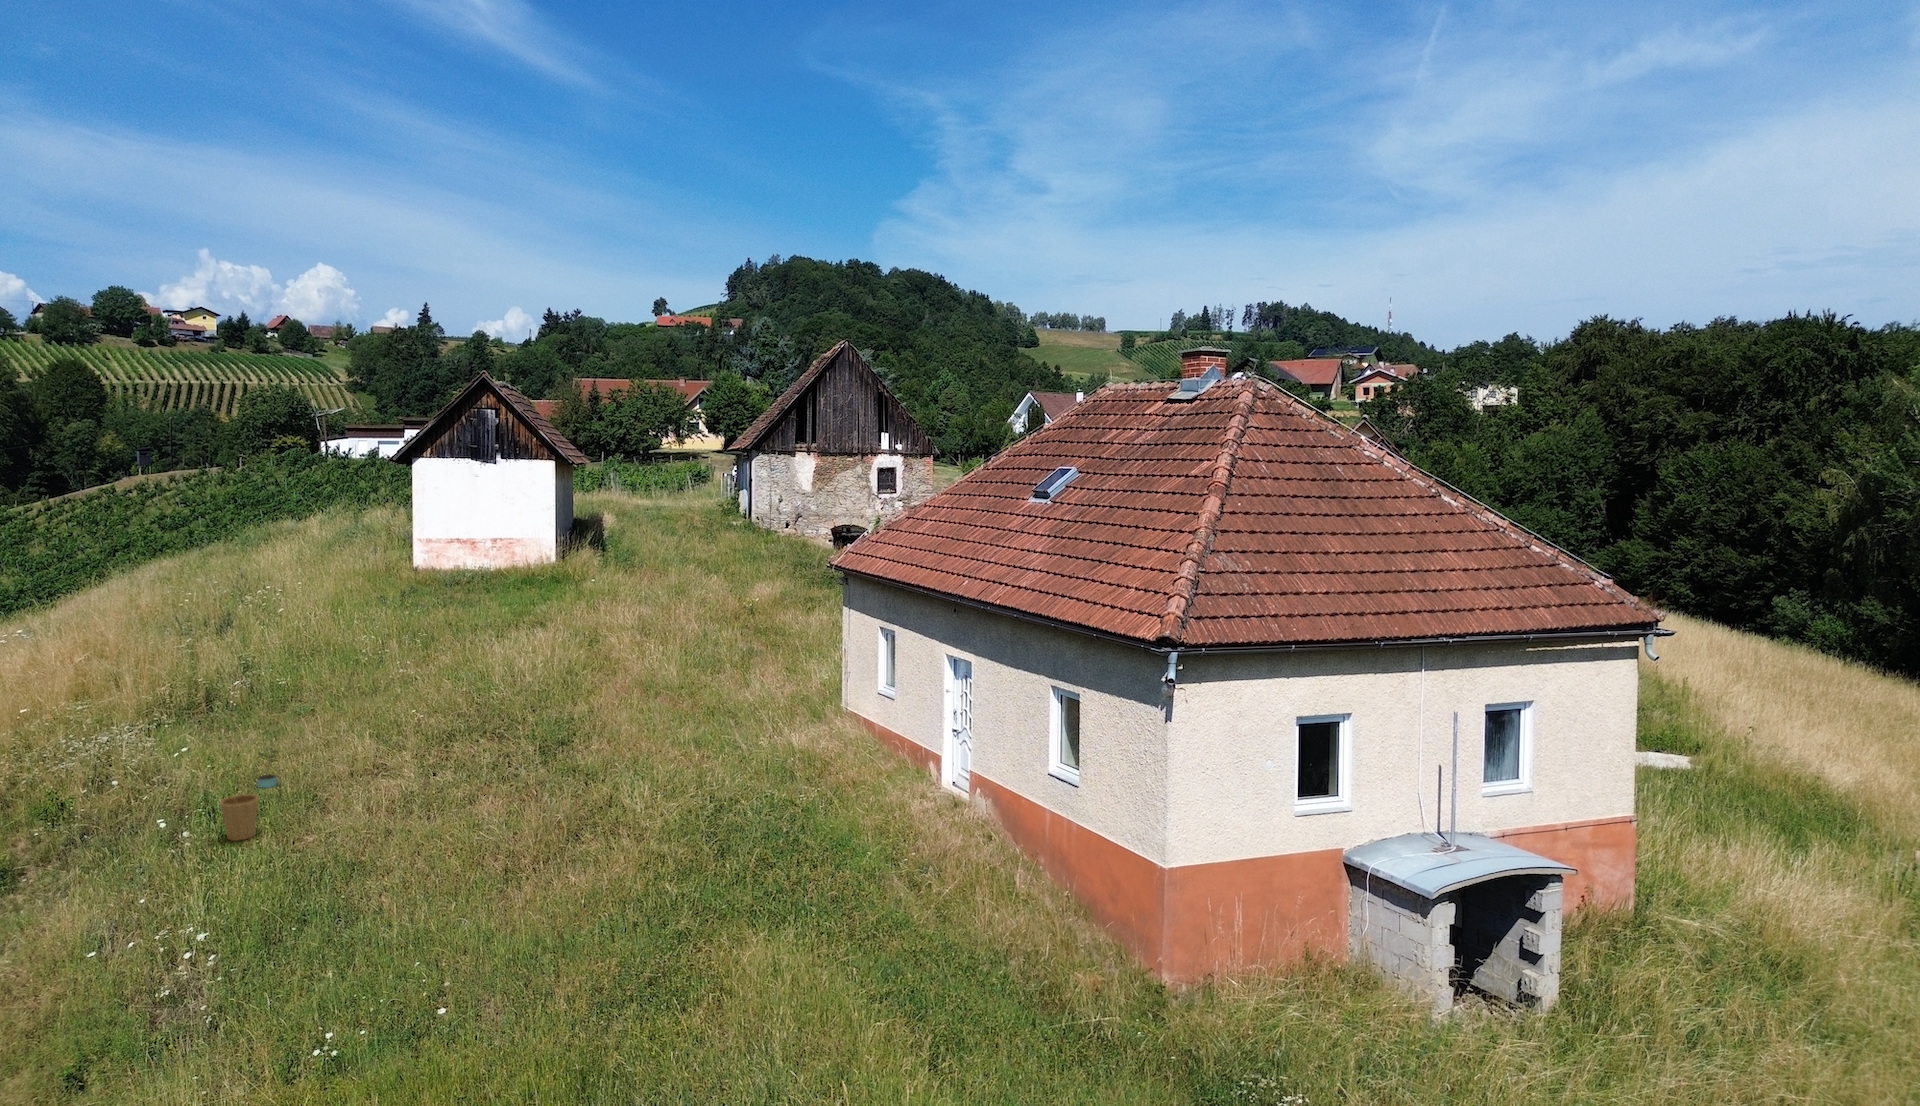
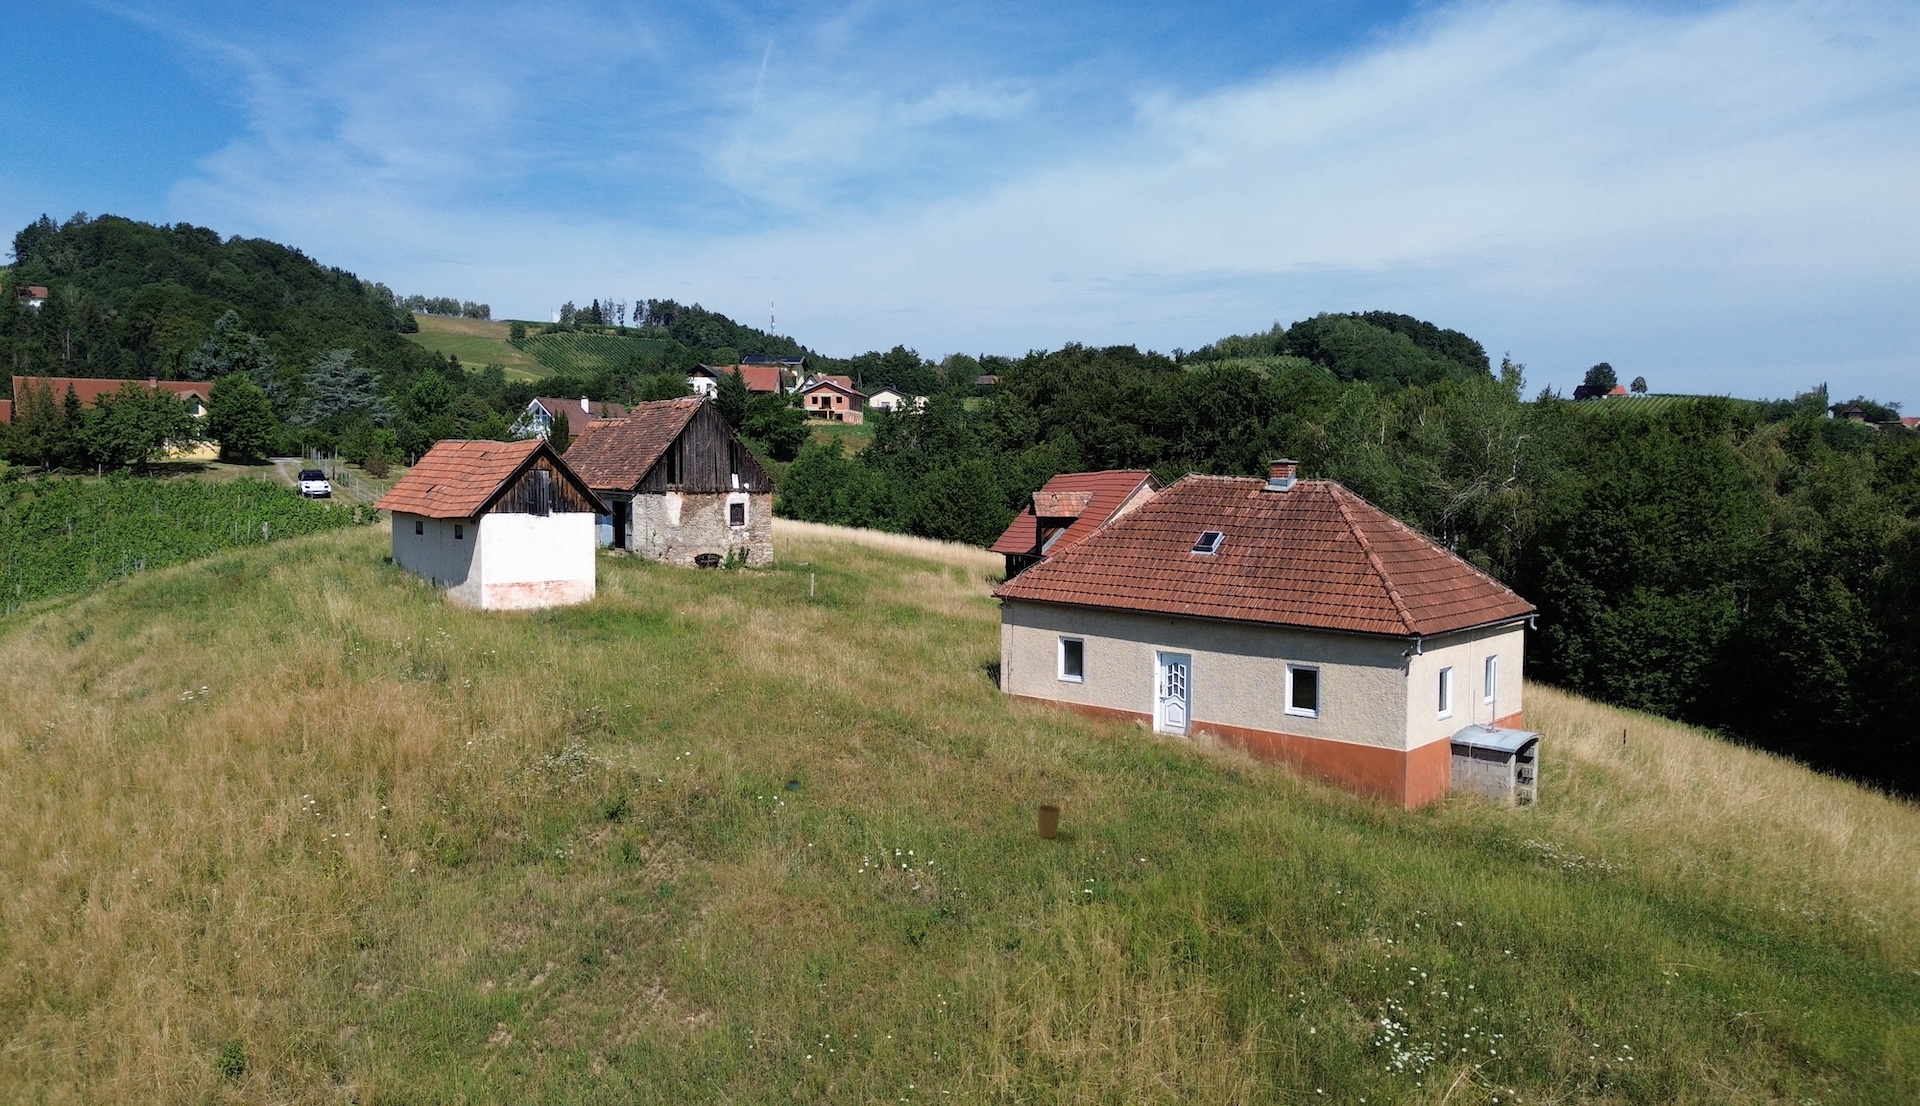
basket: present [220,794,258,841] -> present [1037,805,1061,838]

